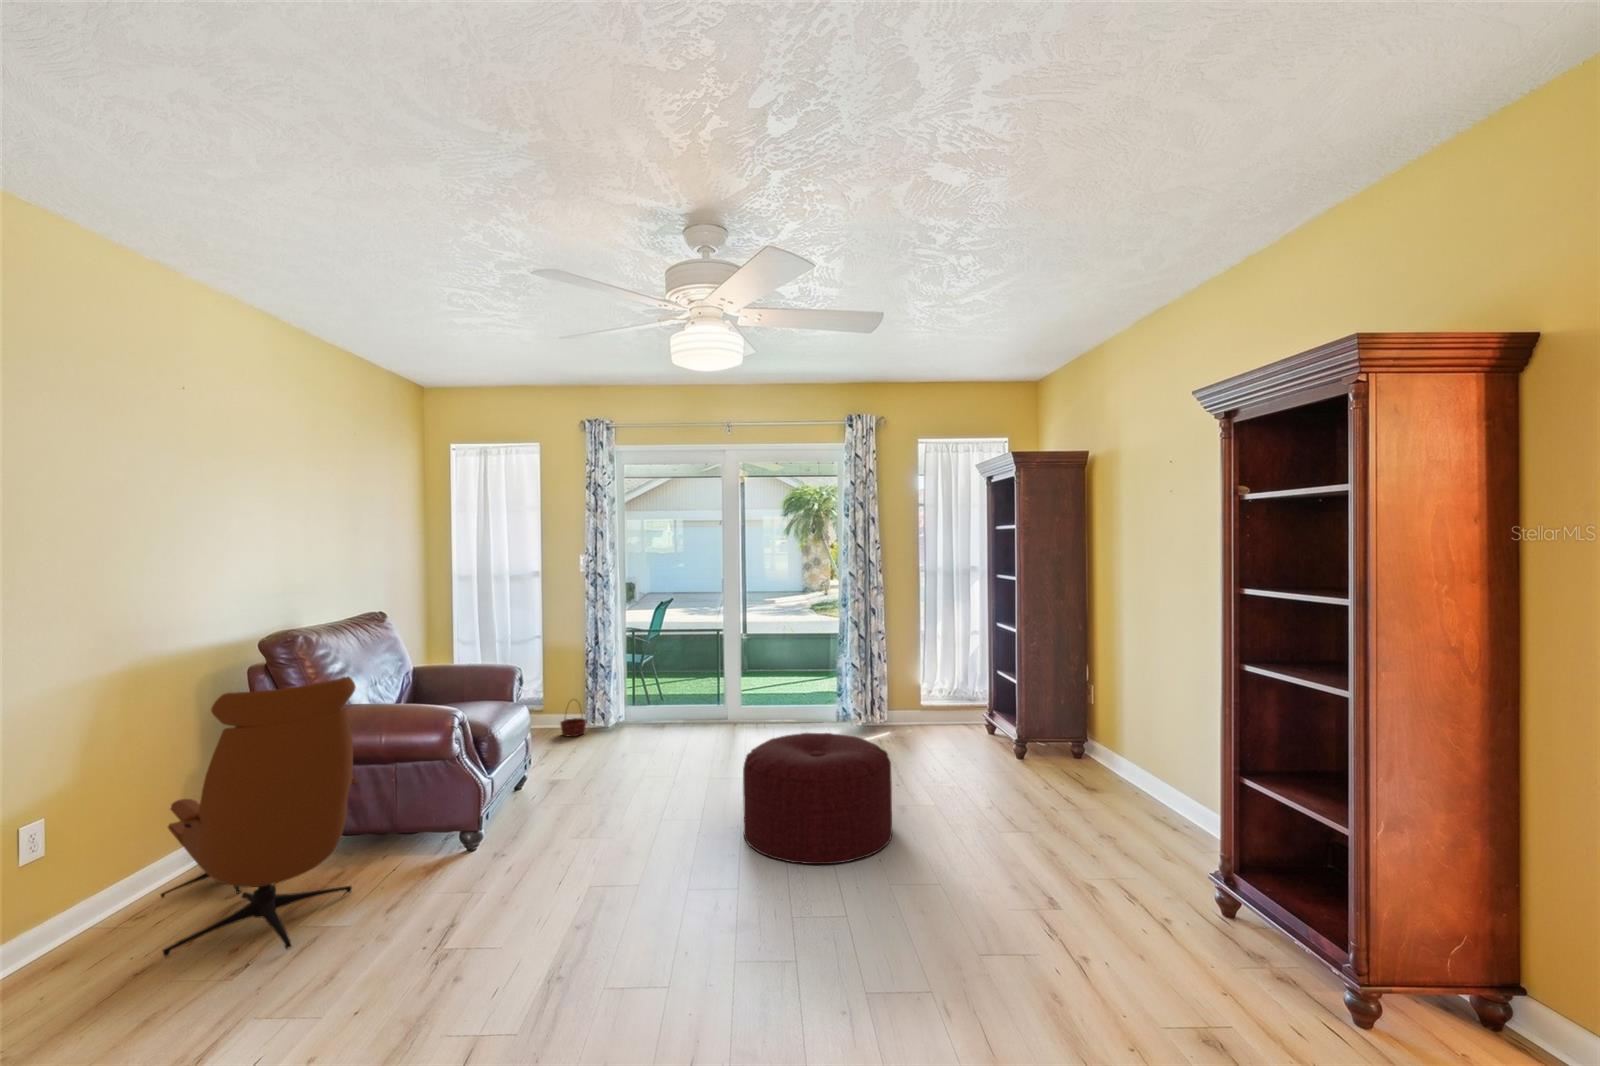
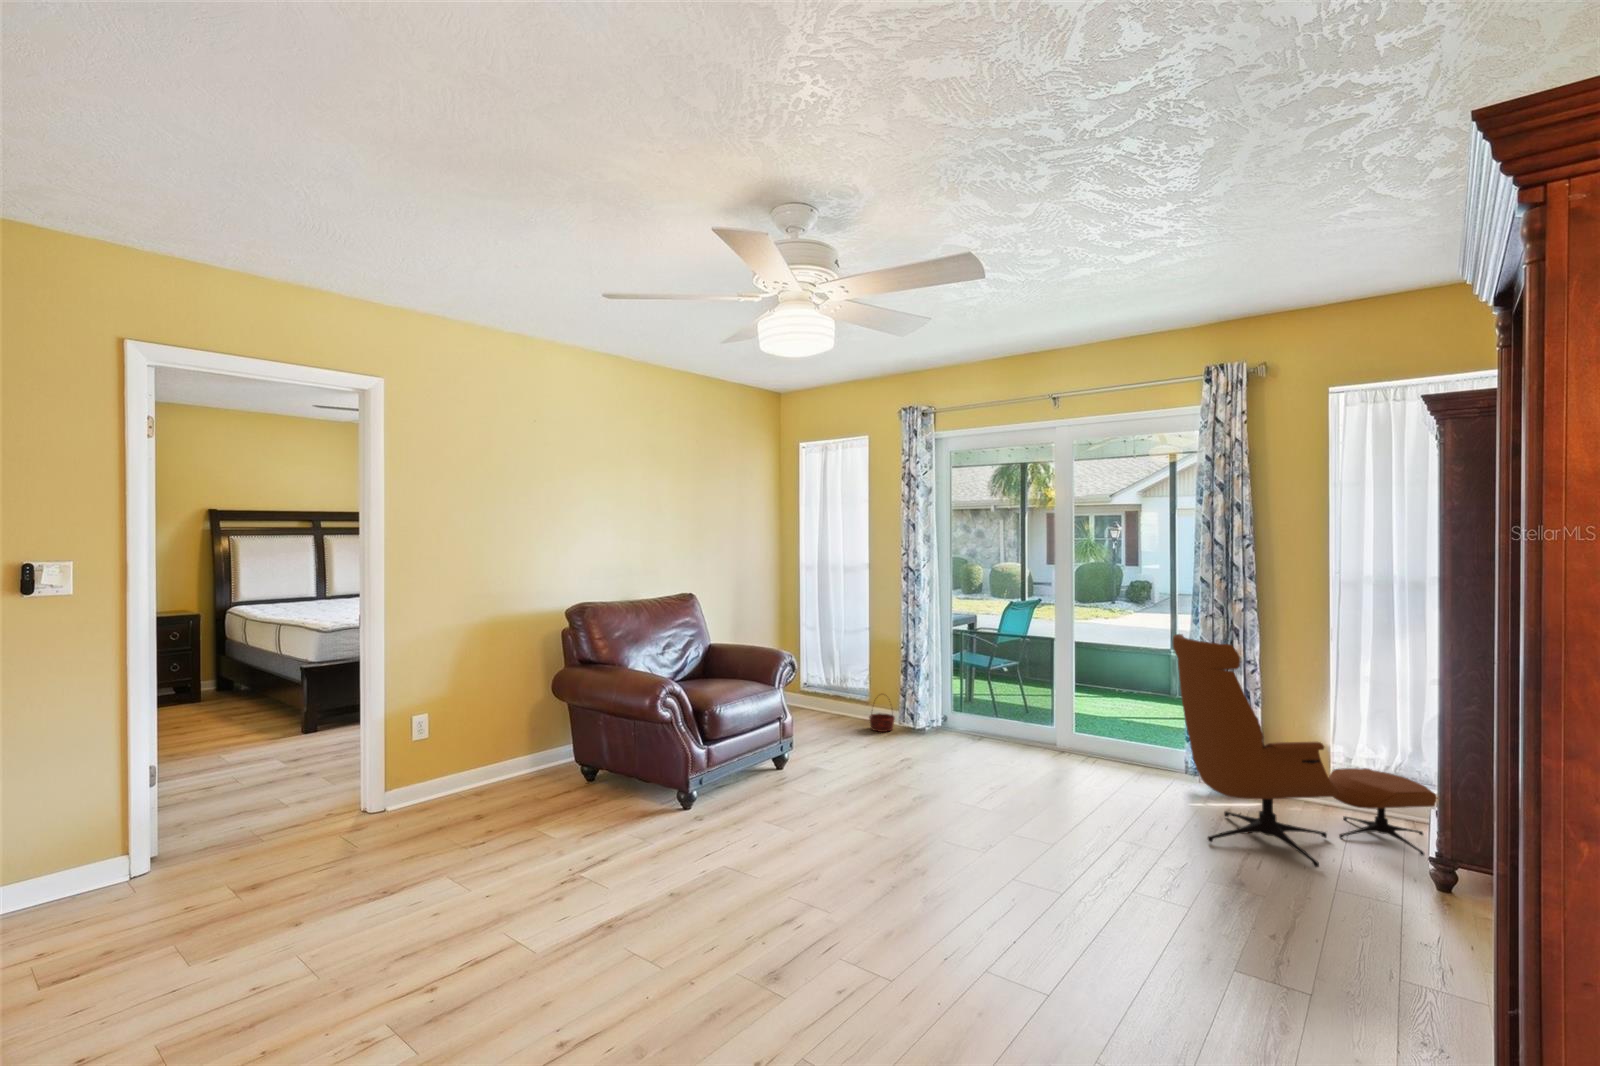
lounge chair: present [161,676,357,957] -> present [1173,634,1438,867]
ottoman: present [743,733,892,864] -> none [902,772,1099,954]

